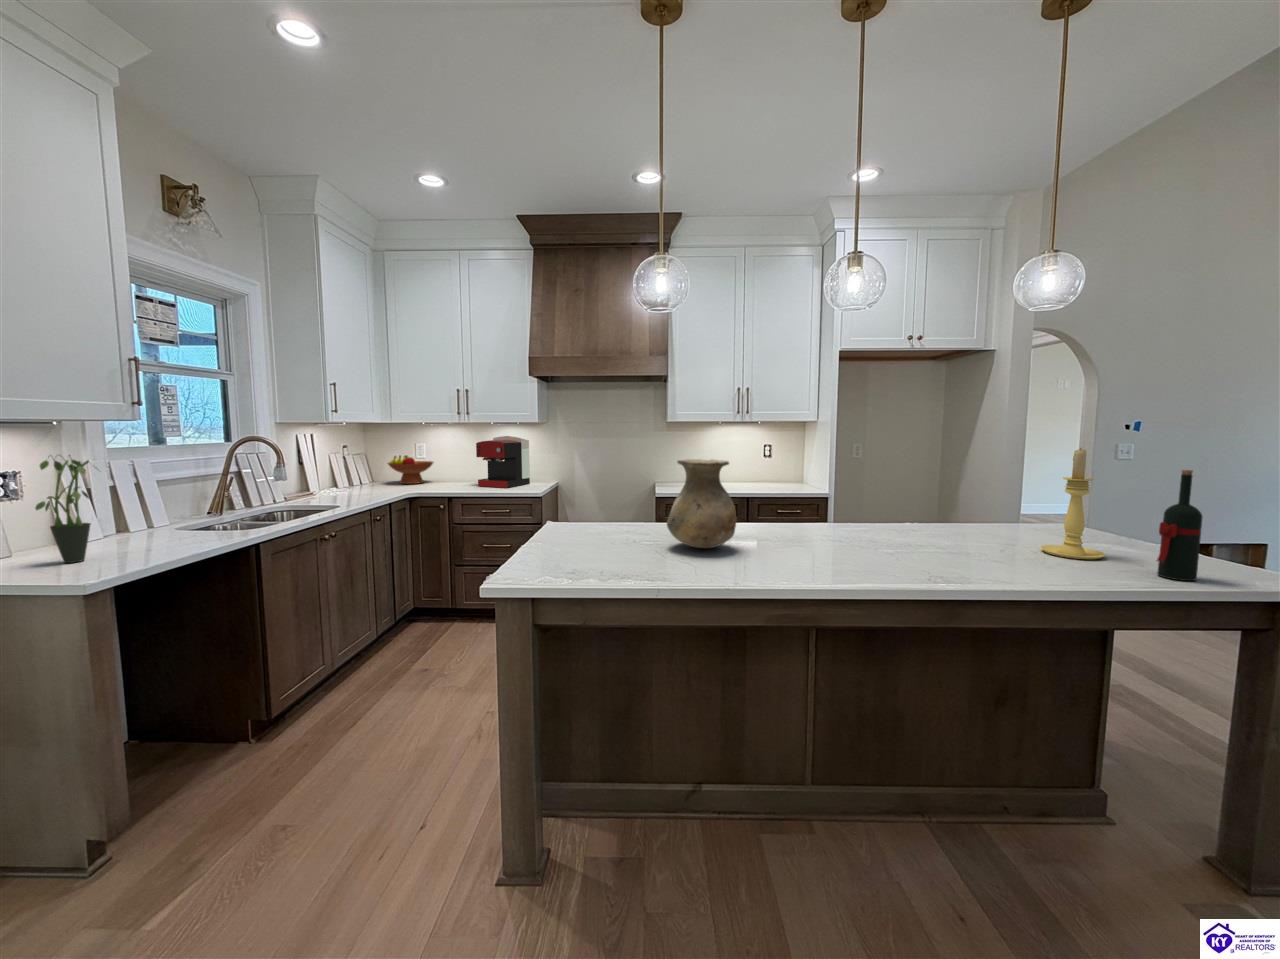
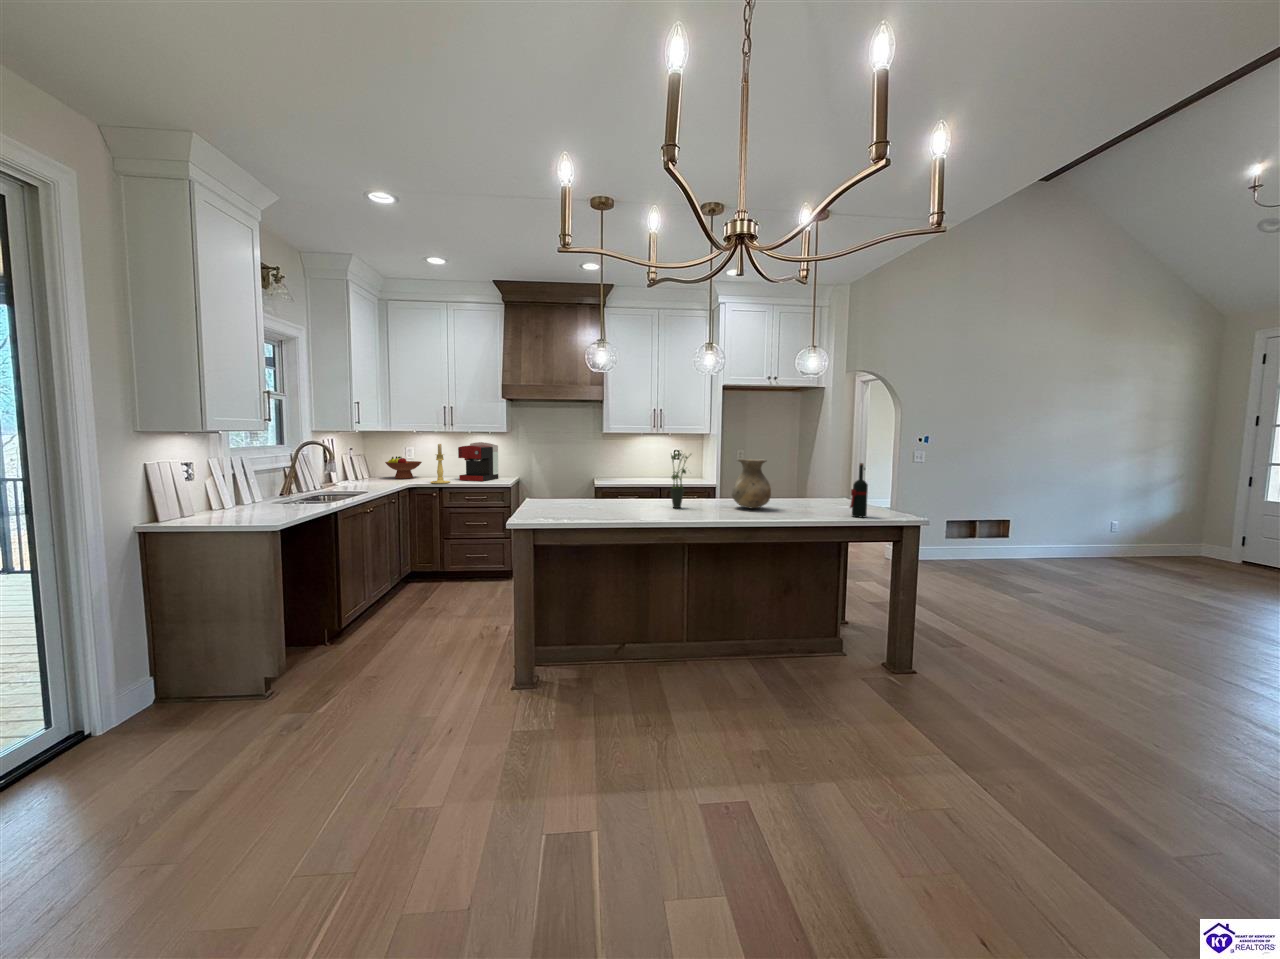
candle holder: present [1040,448,1106,559] -> present [431,444,450,484]
potted plant: present [35,455,98,563] -> present [670,453,688,508]
vase: present [667,459,737,548] -> present [732,459,771,508]

